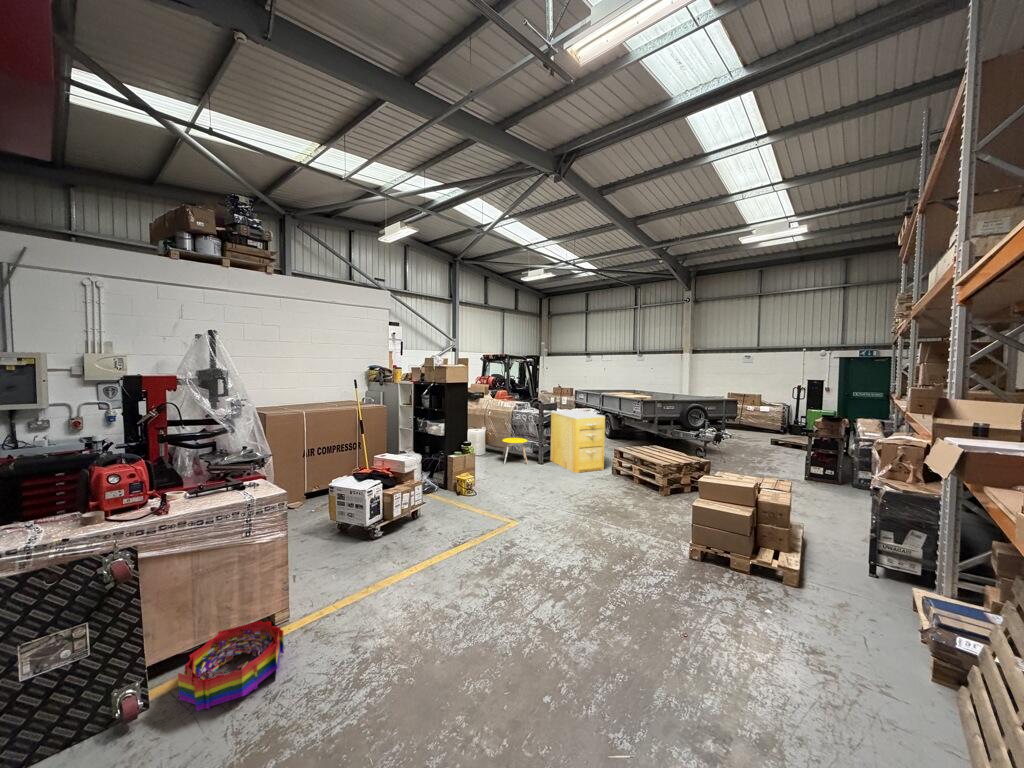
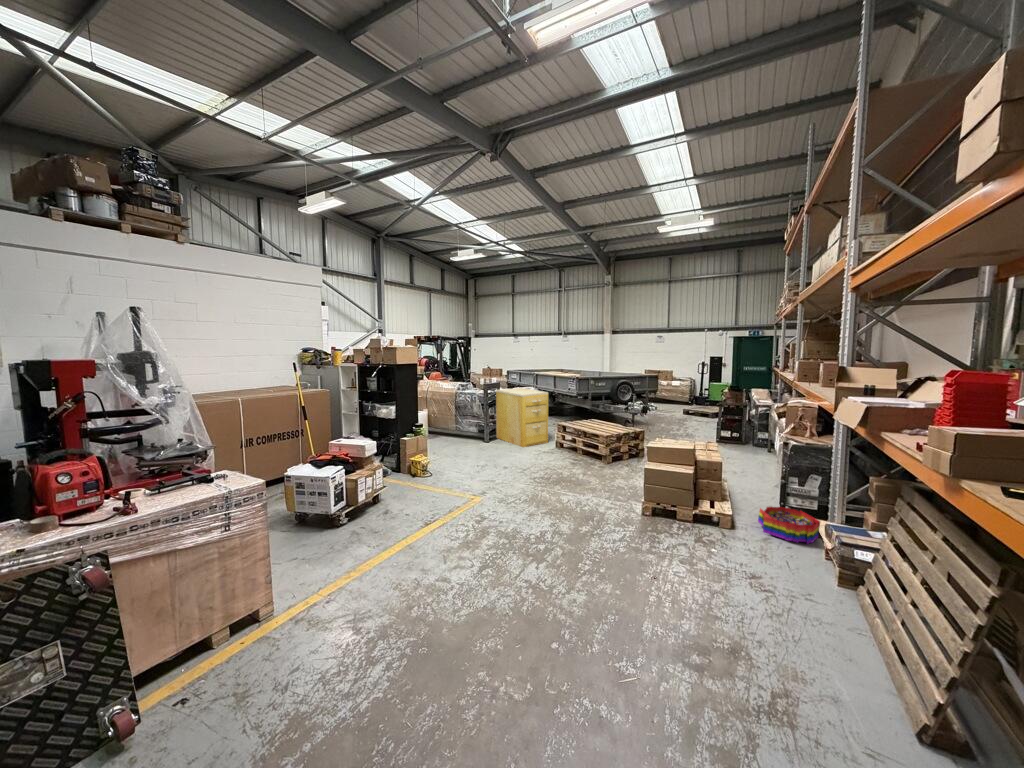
stool: present [502,438,528,465] -> none [449,418,476,445]
storage bin: present [178,621,284,711] -> present [758,507,820,544]

